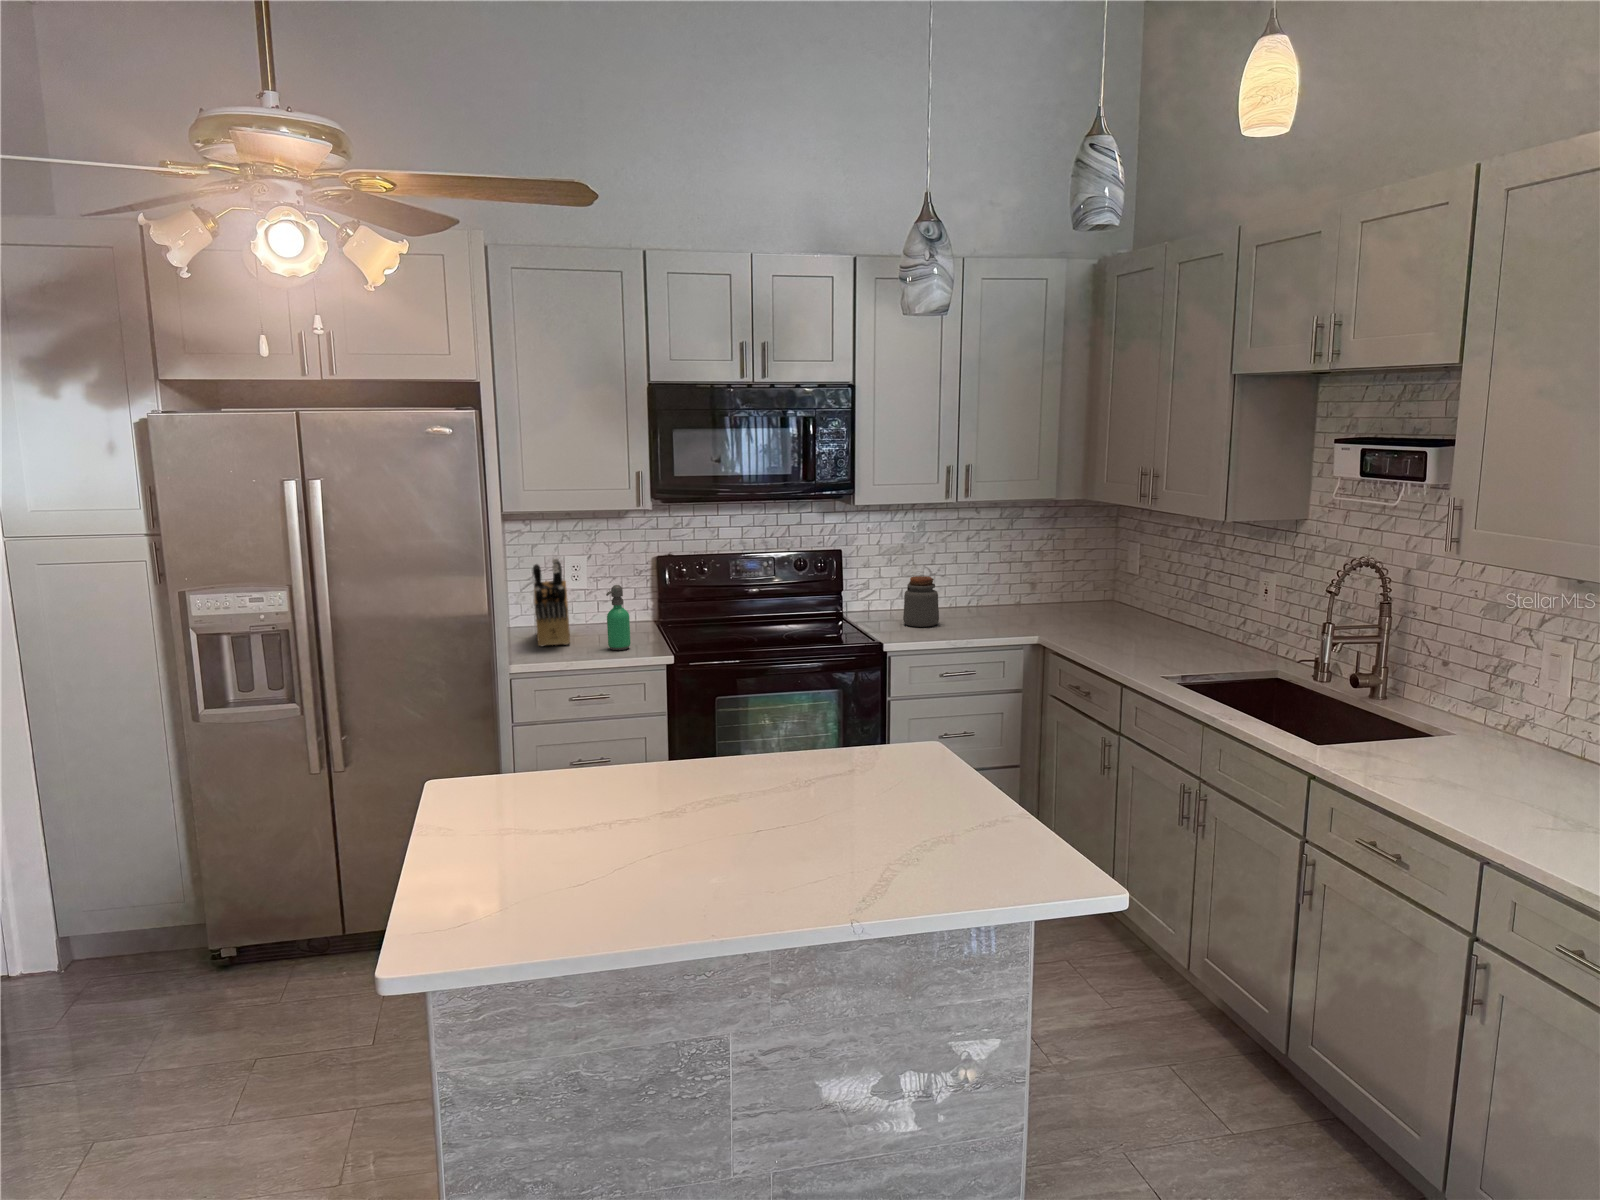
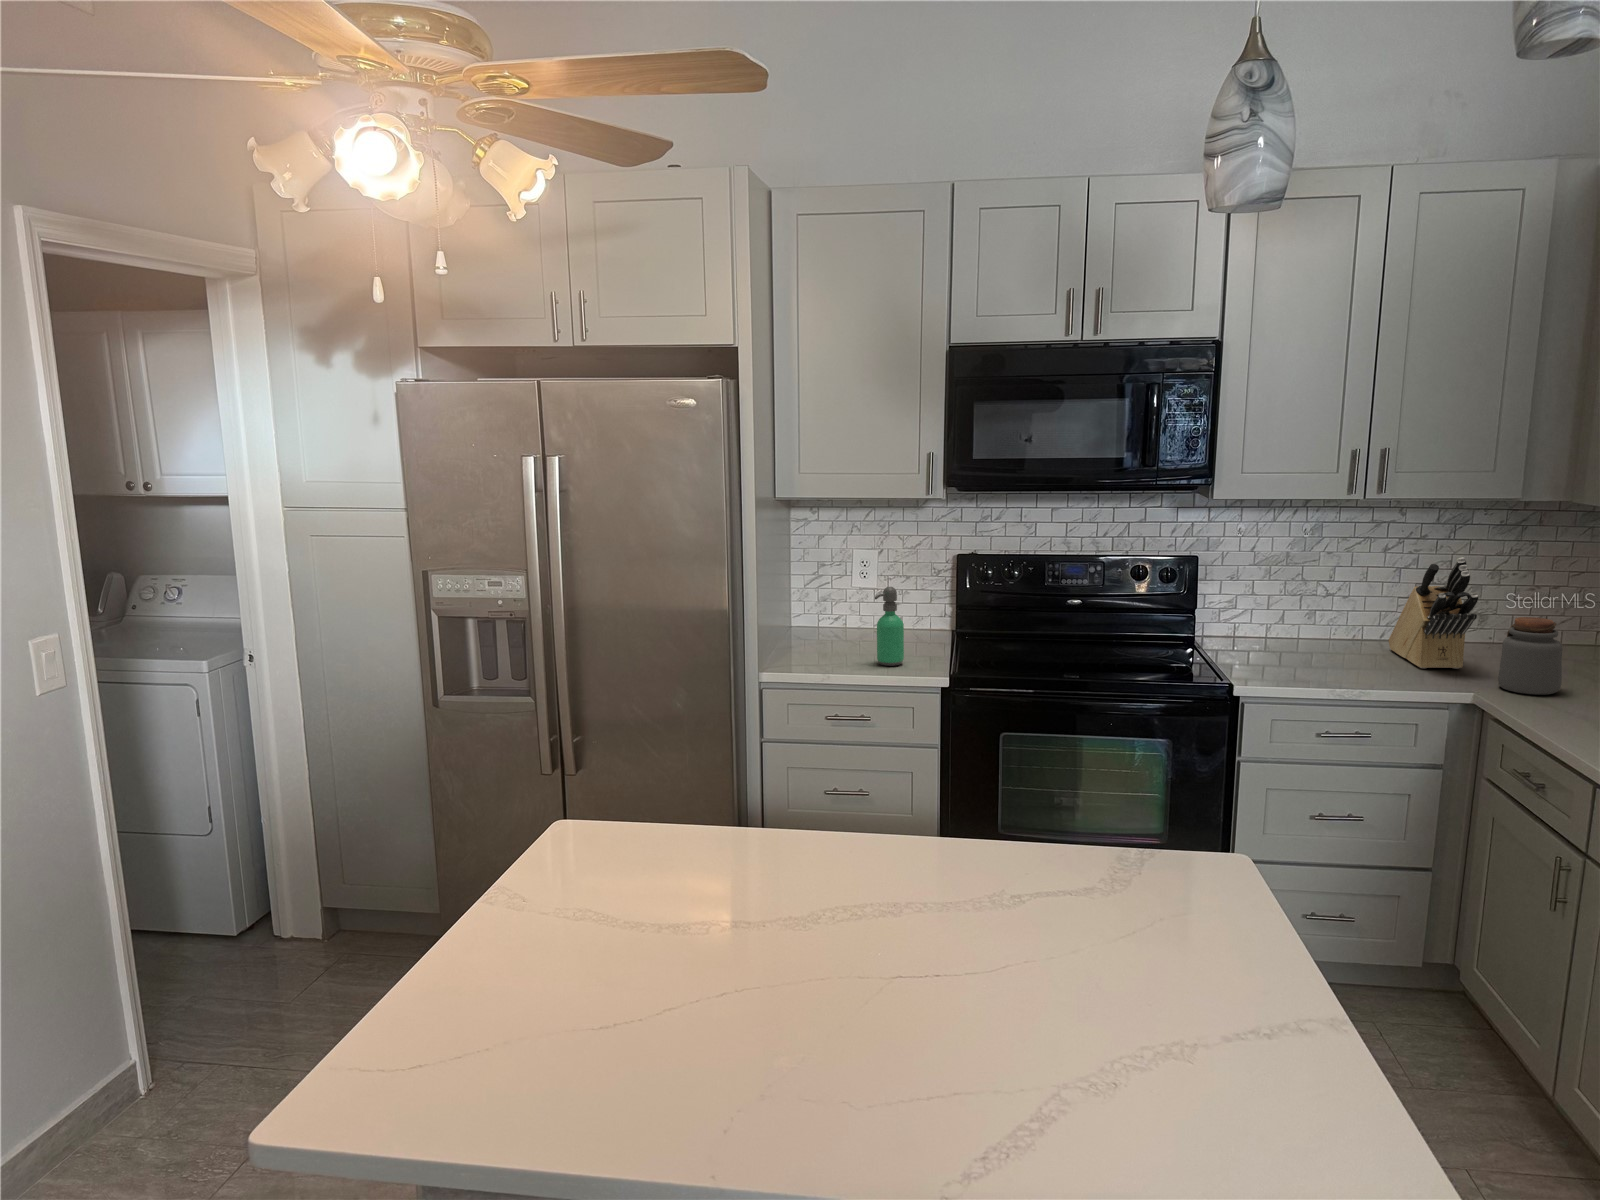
knife block: present [533,559,570,646] -> present [1388,557,1478,669]
jar: present [903,576,939,627] -> present [1498,617,1563,695]

